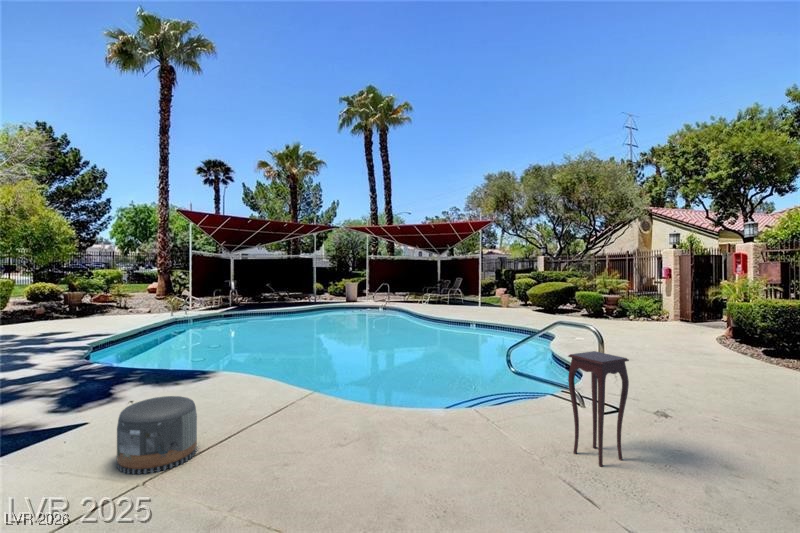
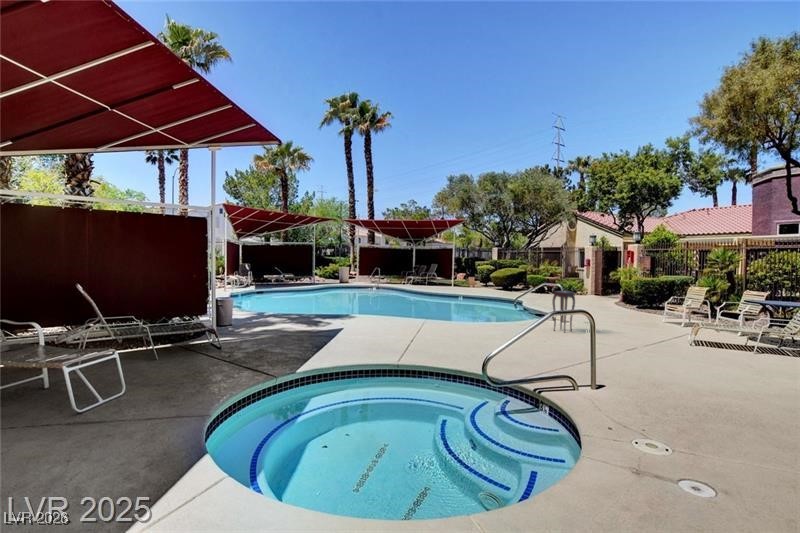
pouf: present [117,396,197,474] -> none [379,308,408,335]

